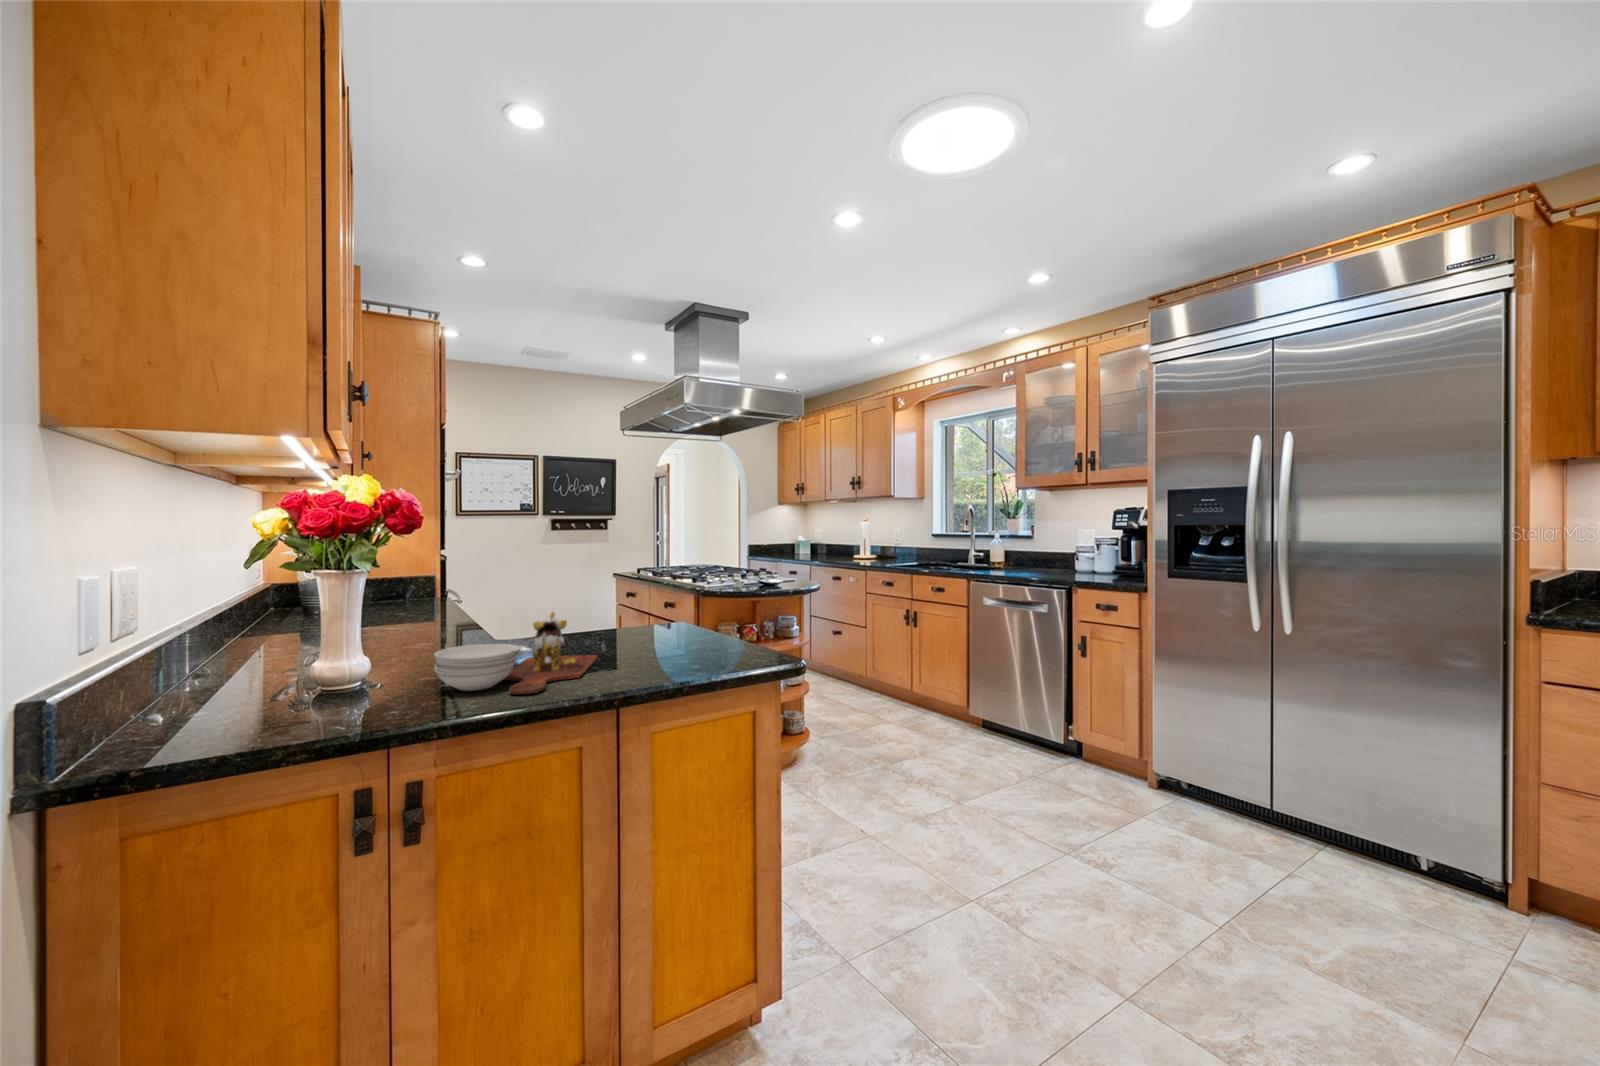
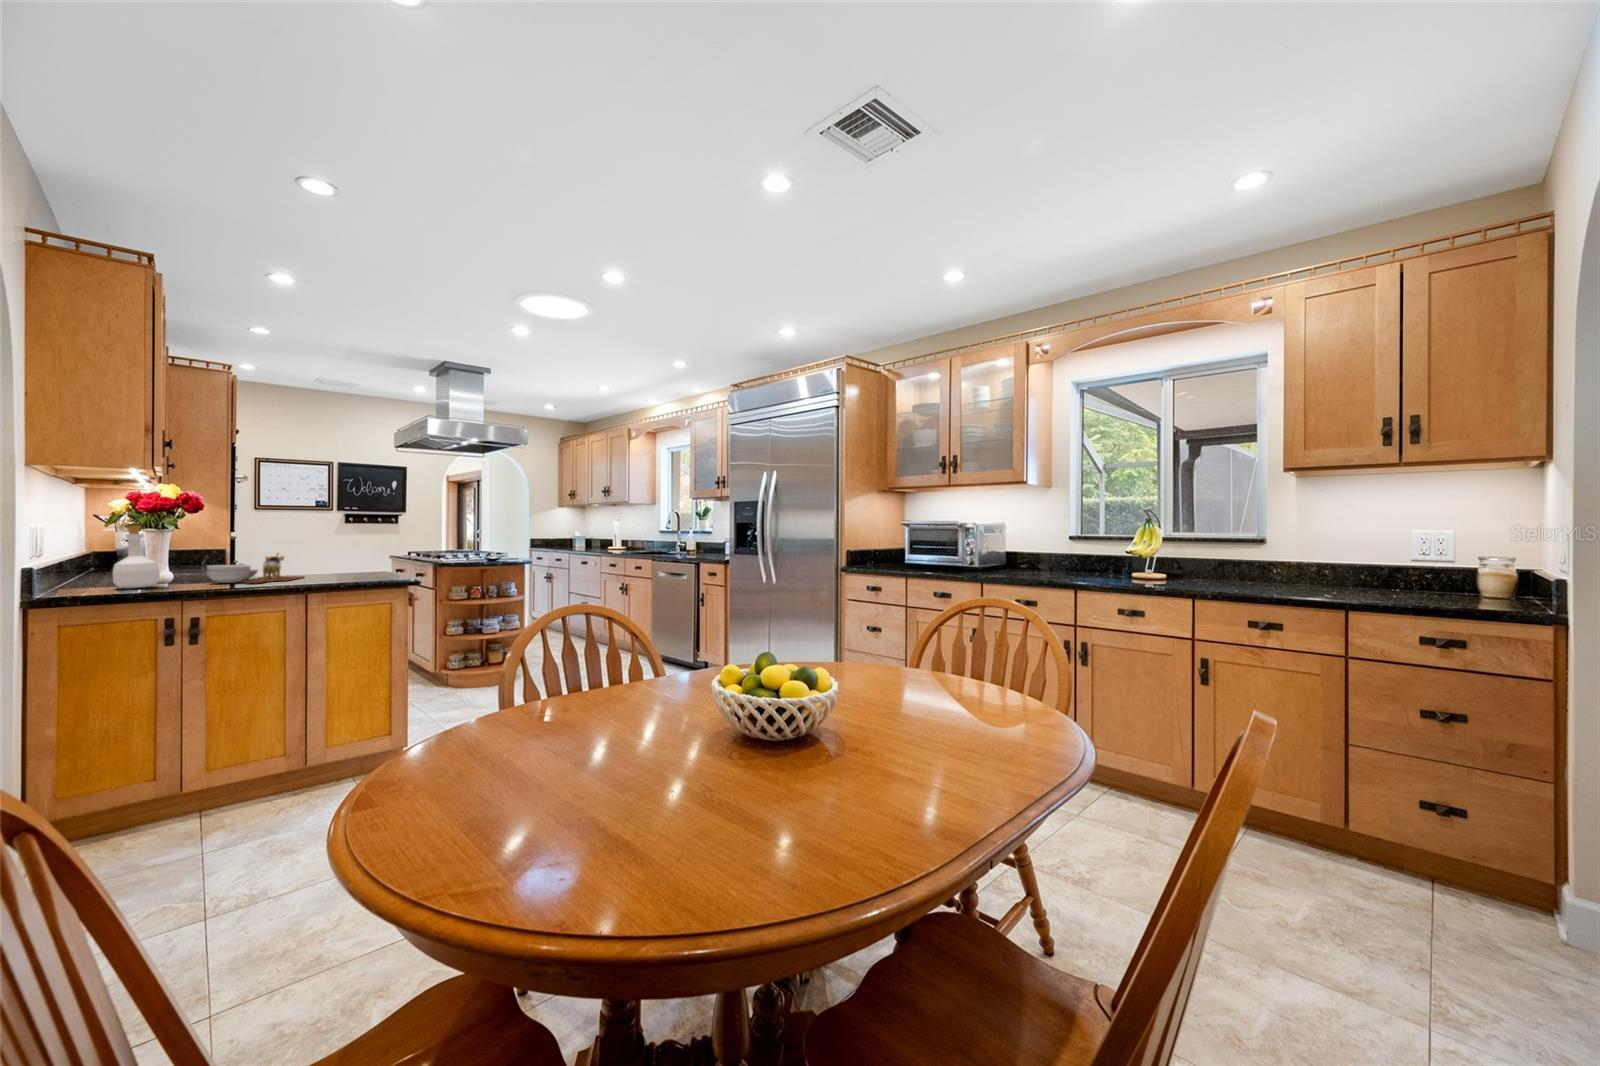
bottle: none [244,574,345,727] -> present [113,525,160,589]

